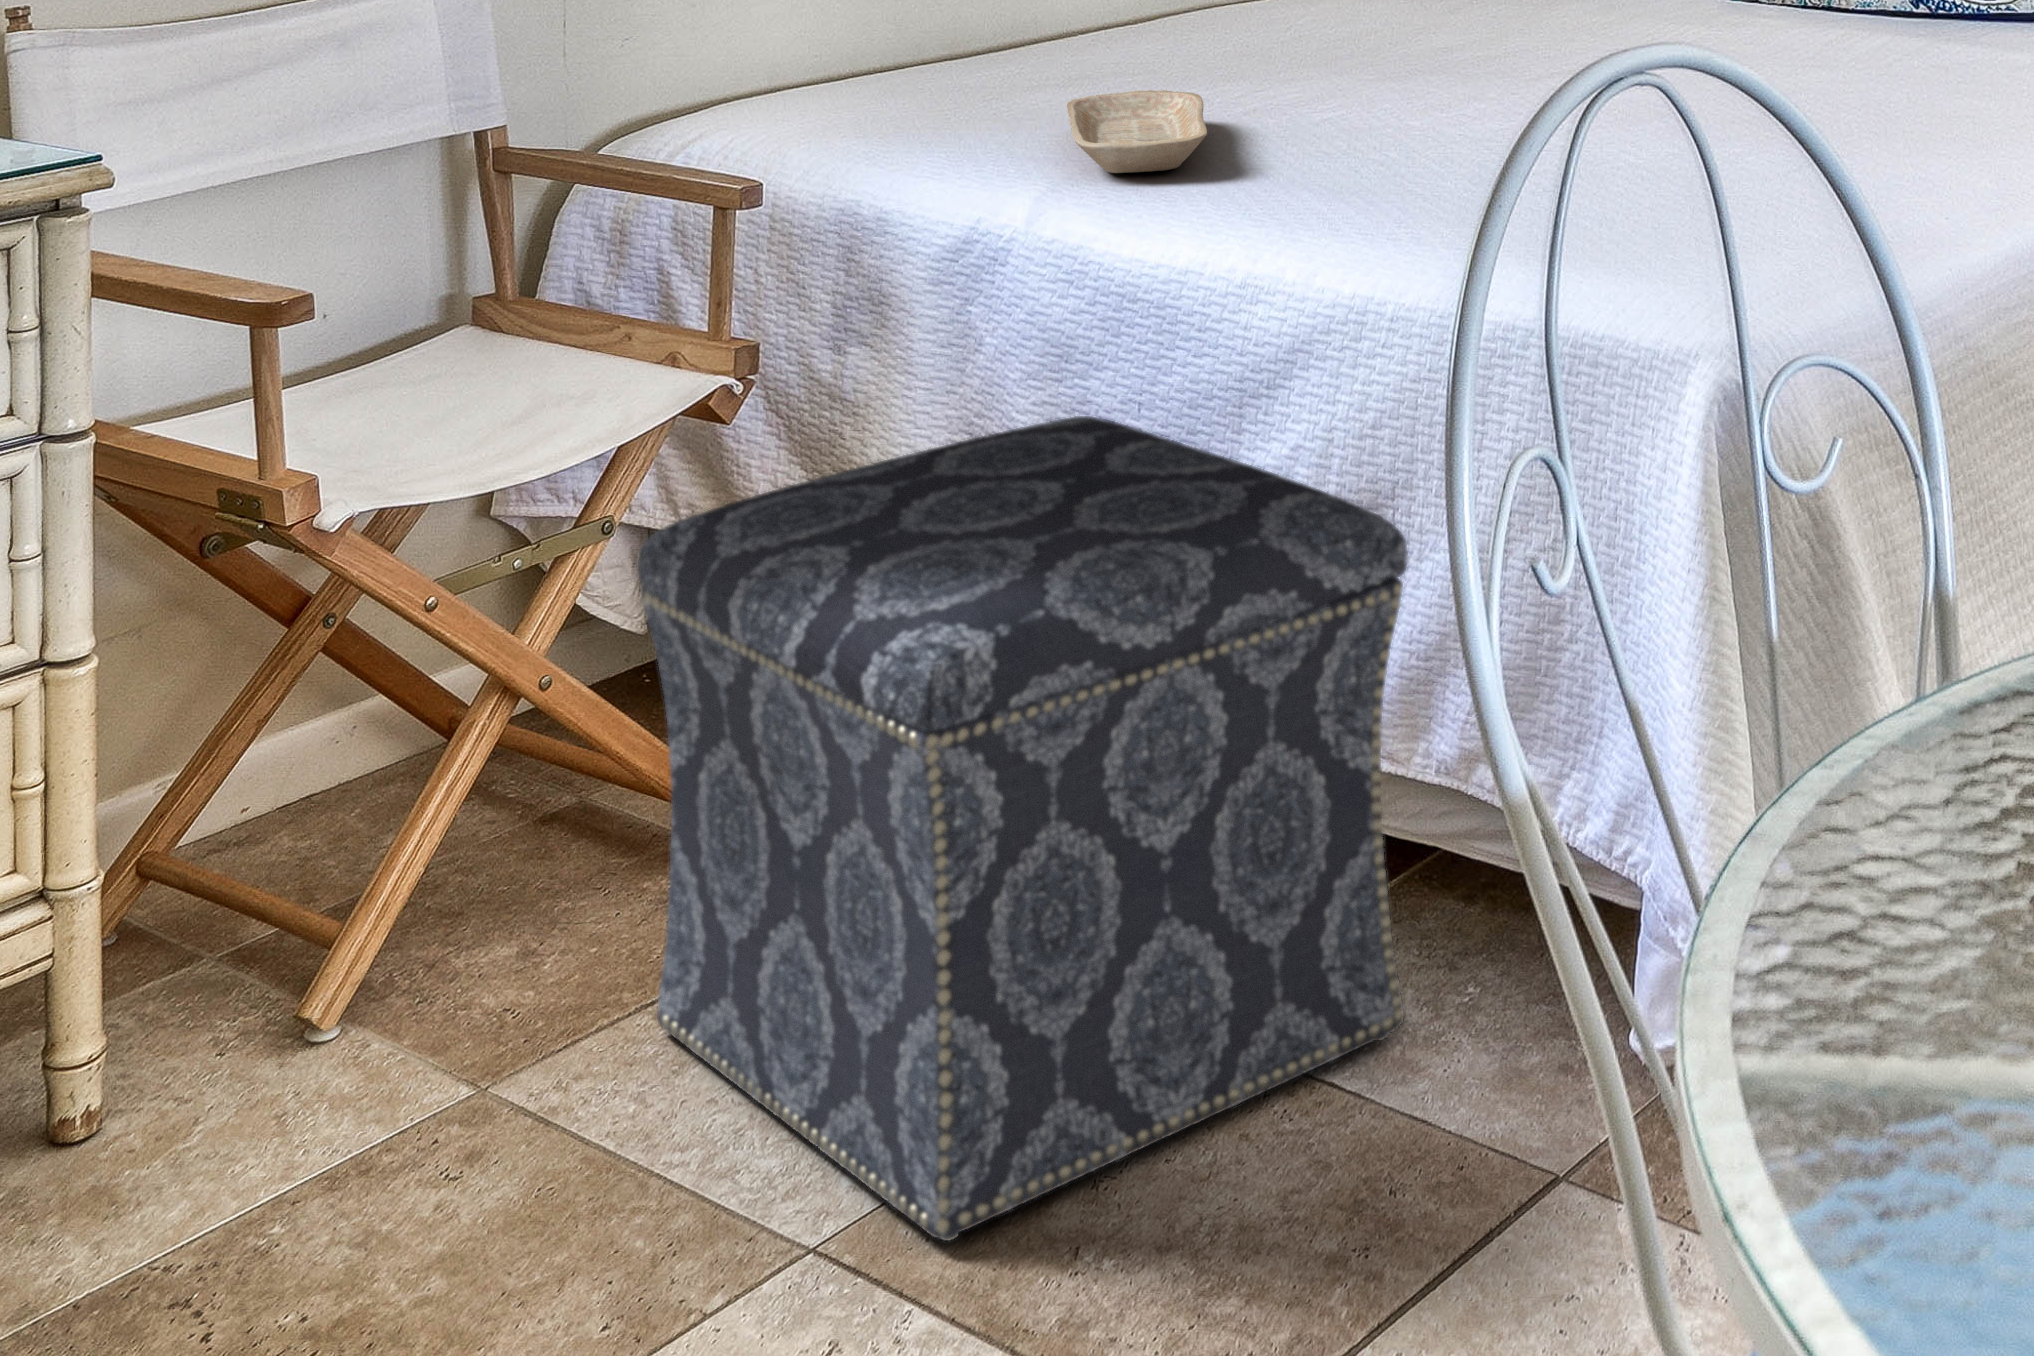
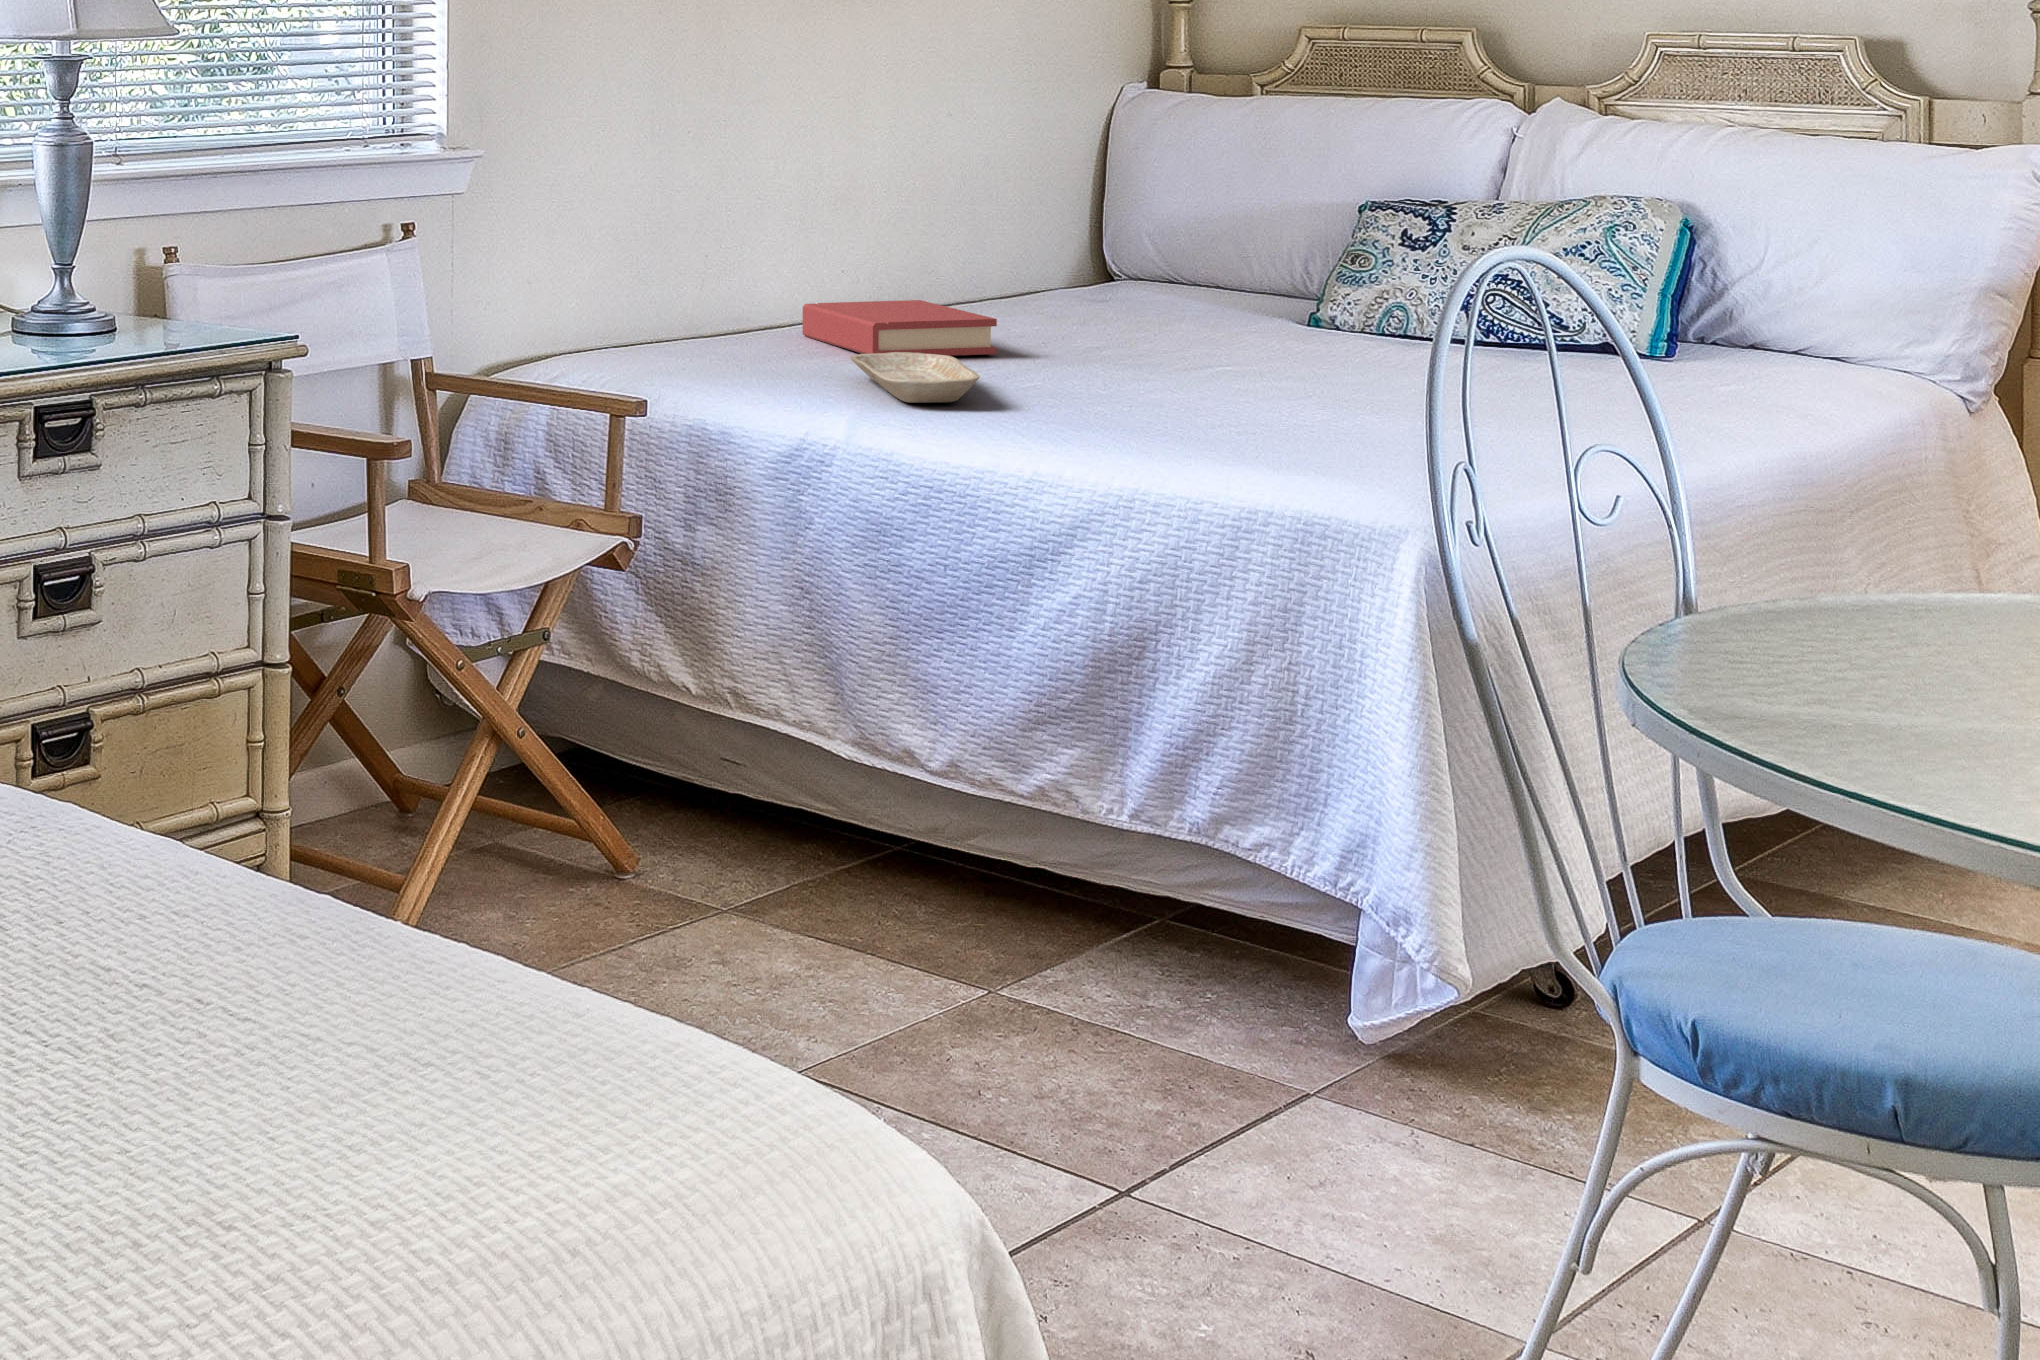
hardback book: none [1067,4,1293,93] -> present [802,300,997,356]
ottoman: present [638,416,1408,1241] -> none [632,567,1184,1059]

